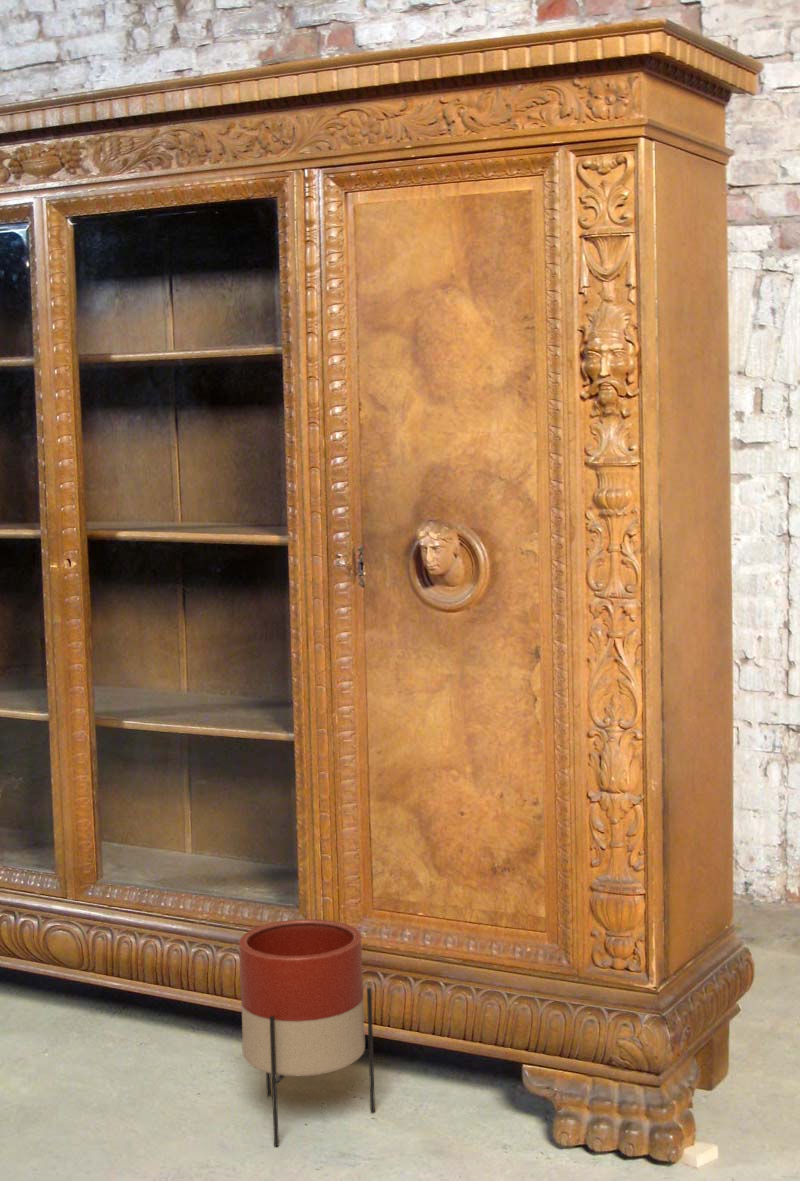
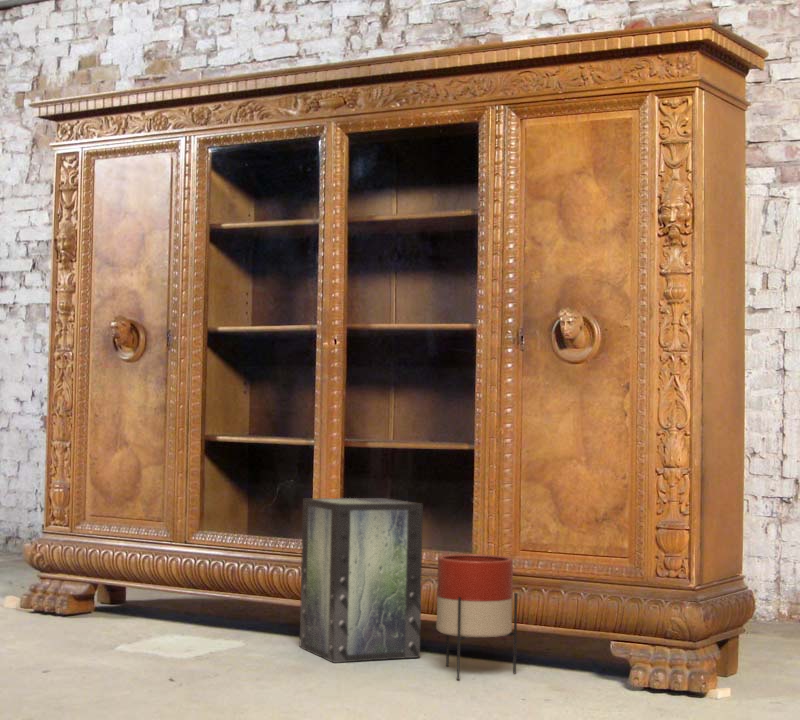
storage box: none [37,803,231,1100] -> present [300,498,423,663]

